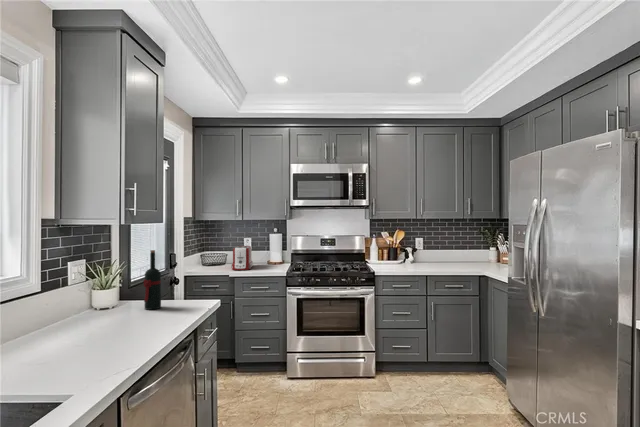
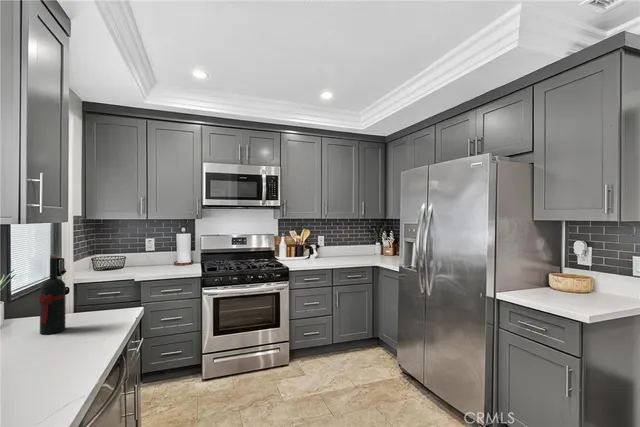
toaster: present [231,246,253,270] -> none [136,247,159,274]

